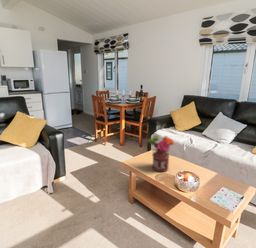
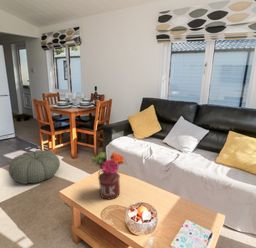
pouf: none [75,136,113,161] -> present [9,150,60,183]

